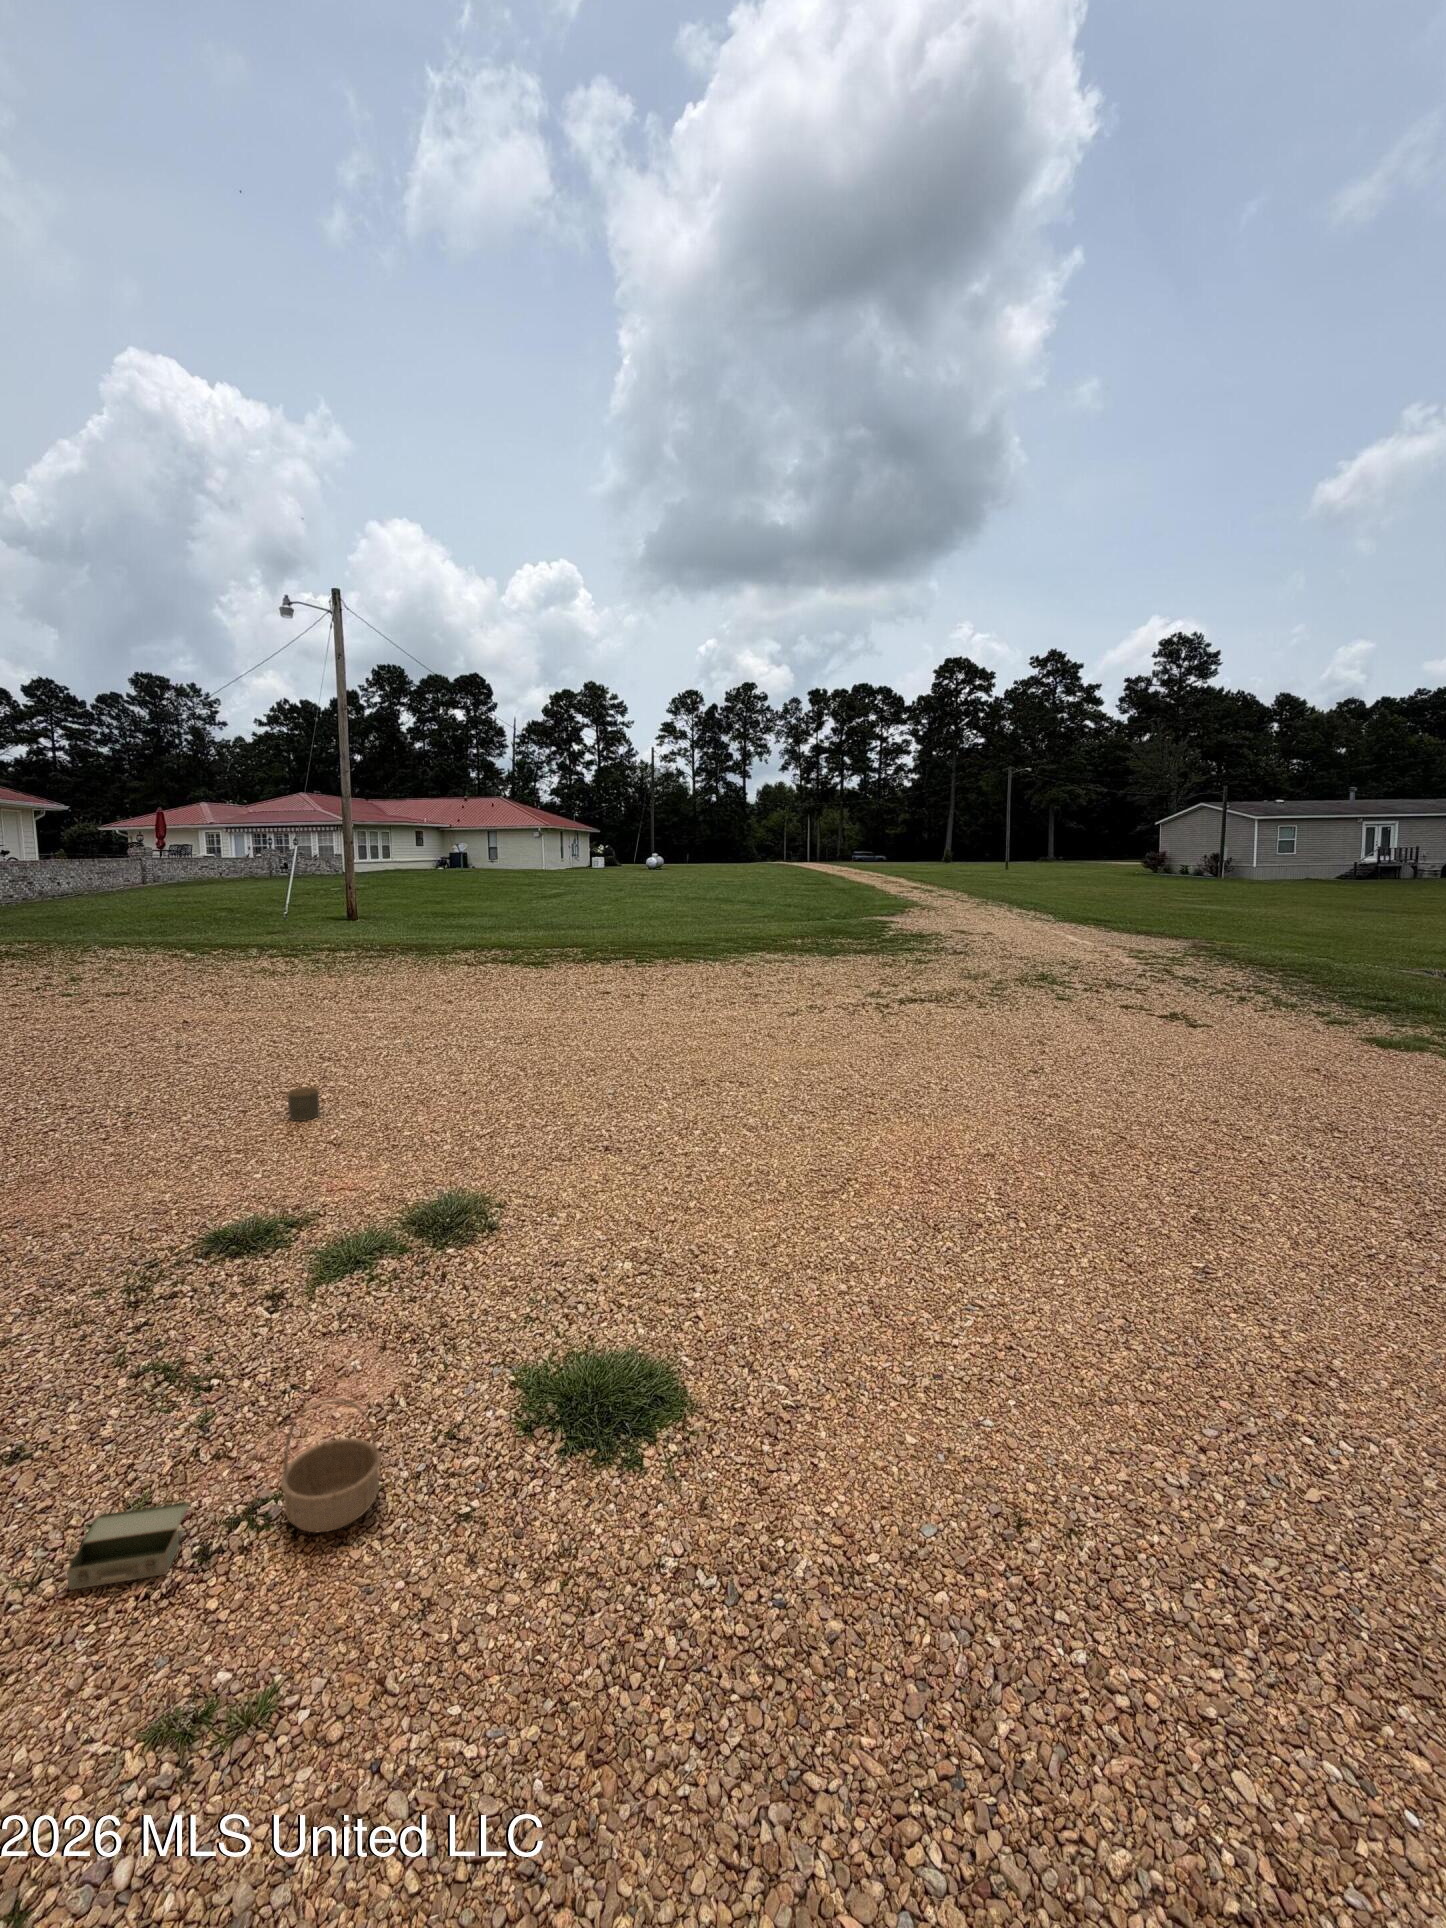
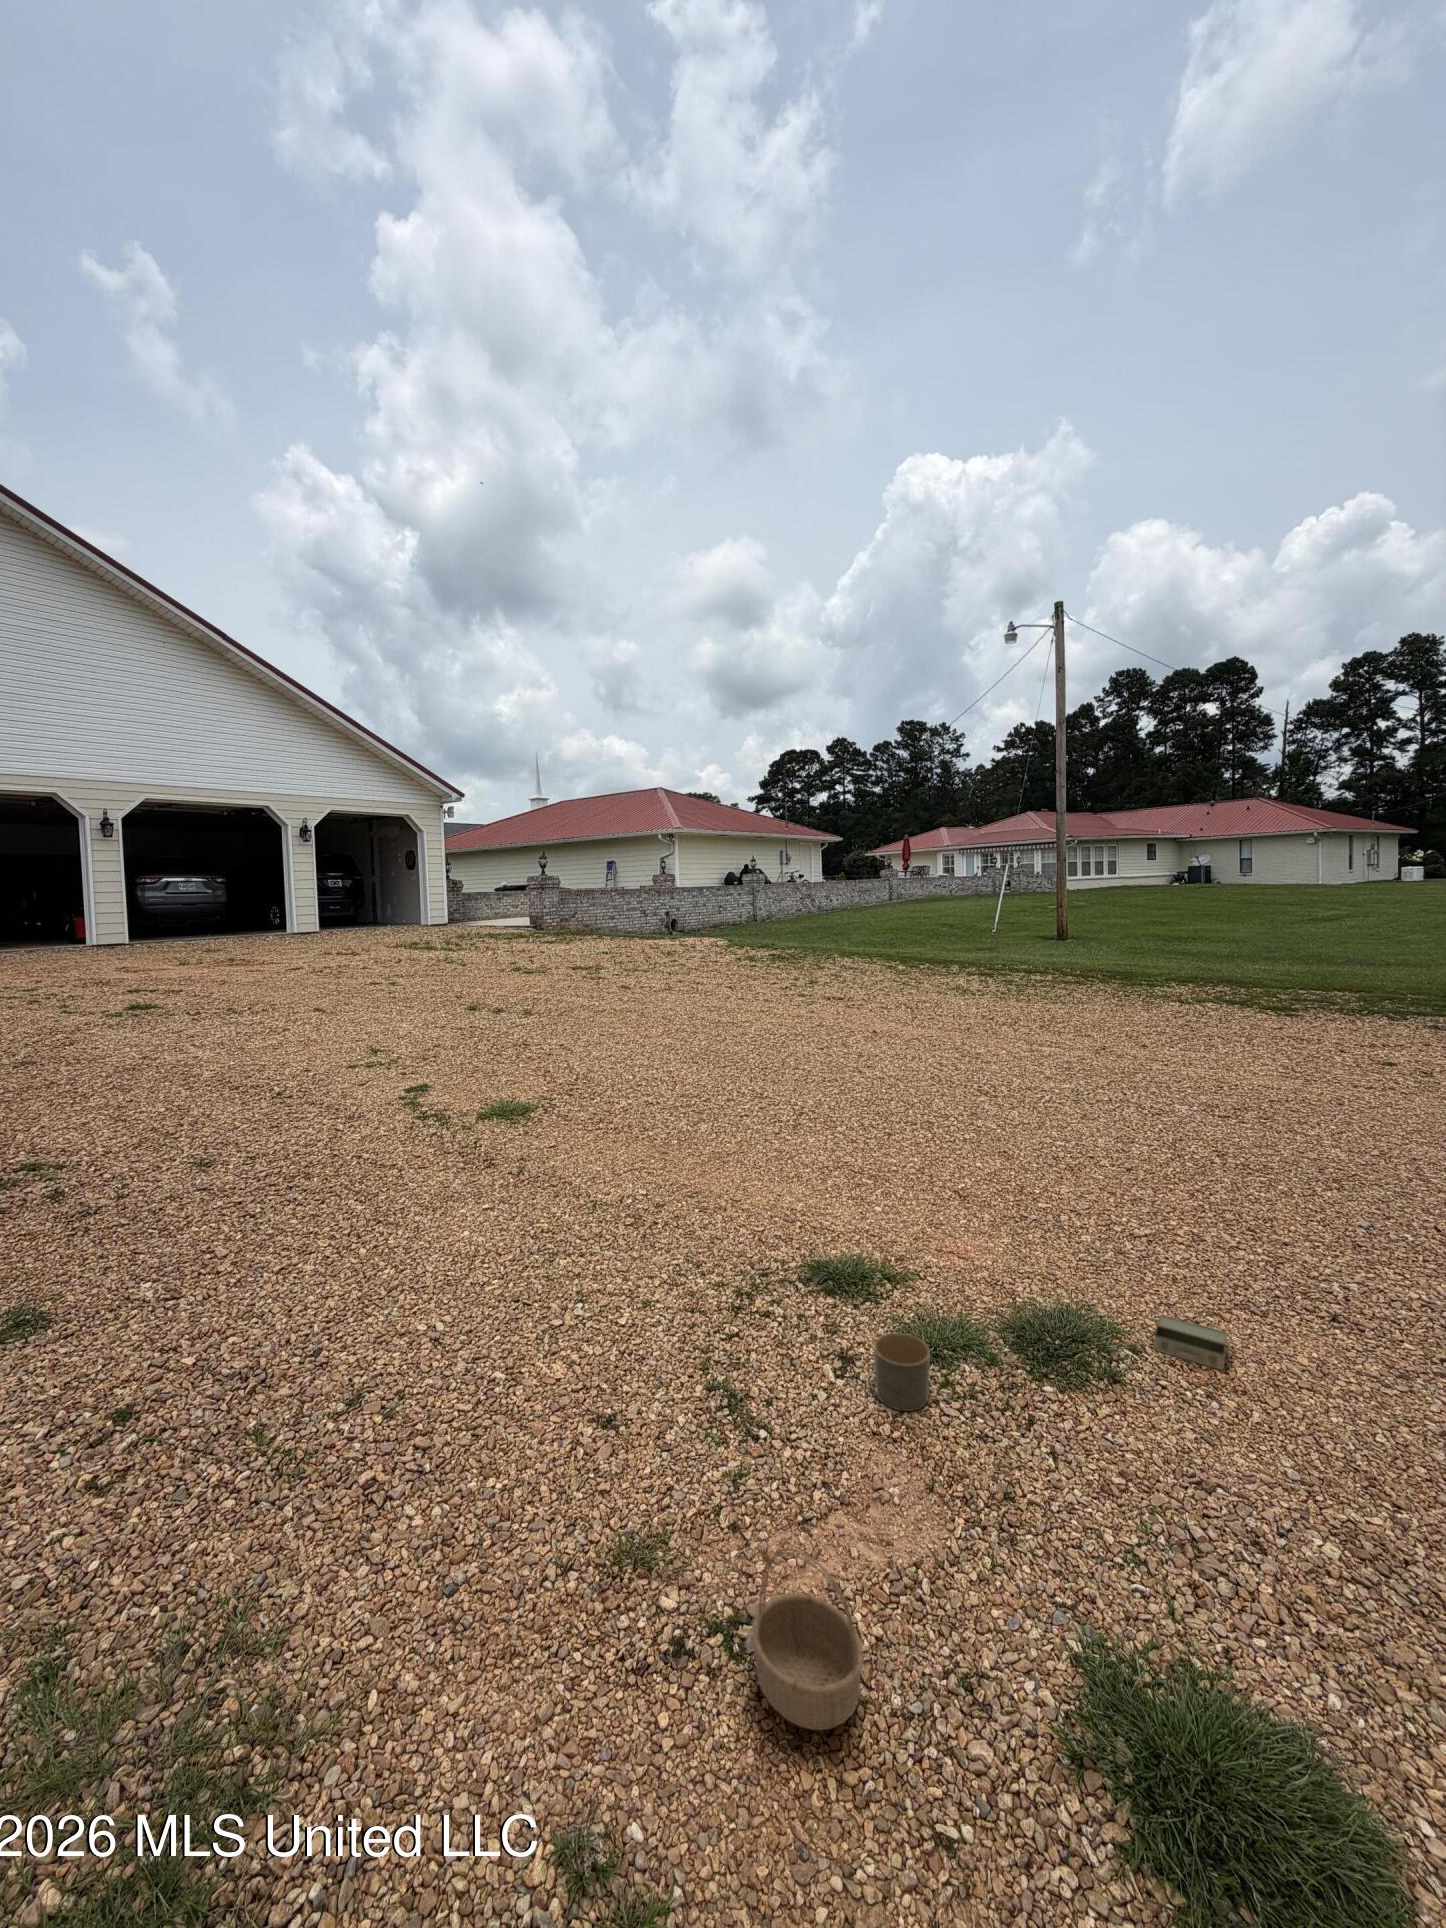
planter: present [287,1087,320,1121] -> present [874,1333,930,1411]
toolbox: present [67,1503,189,1590] -> present [1154,1315,1227,1370]

